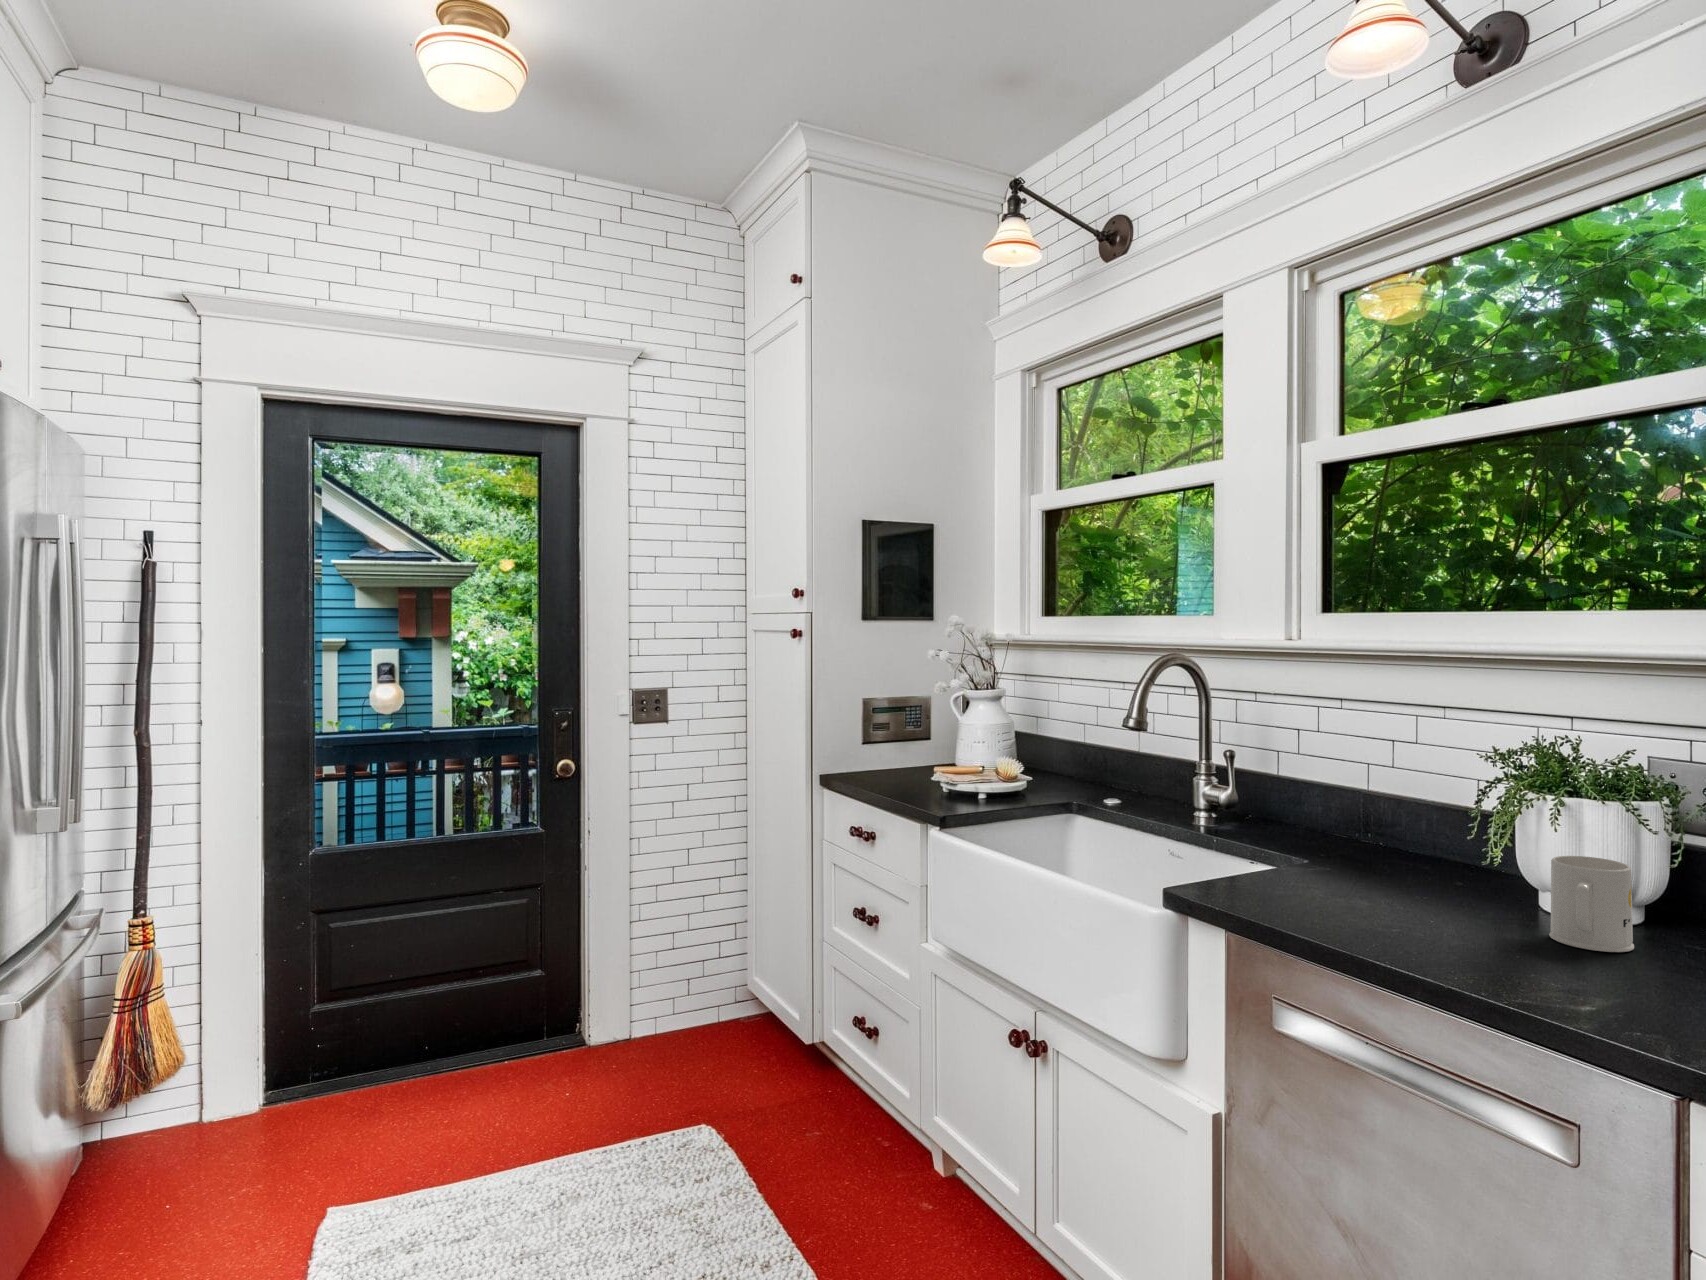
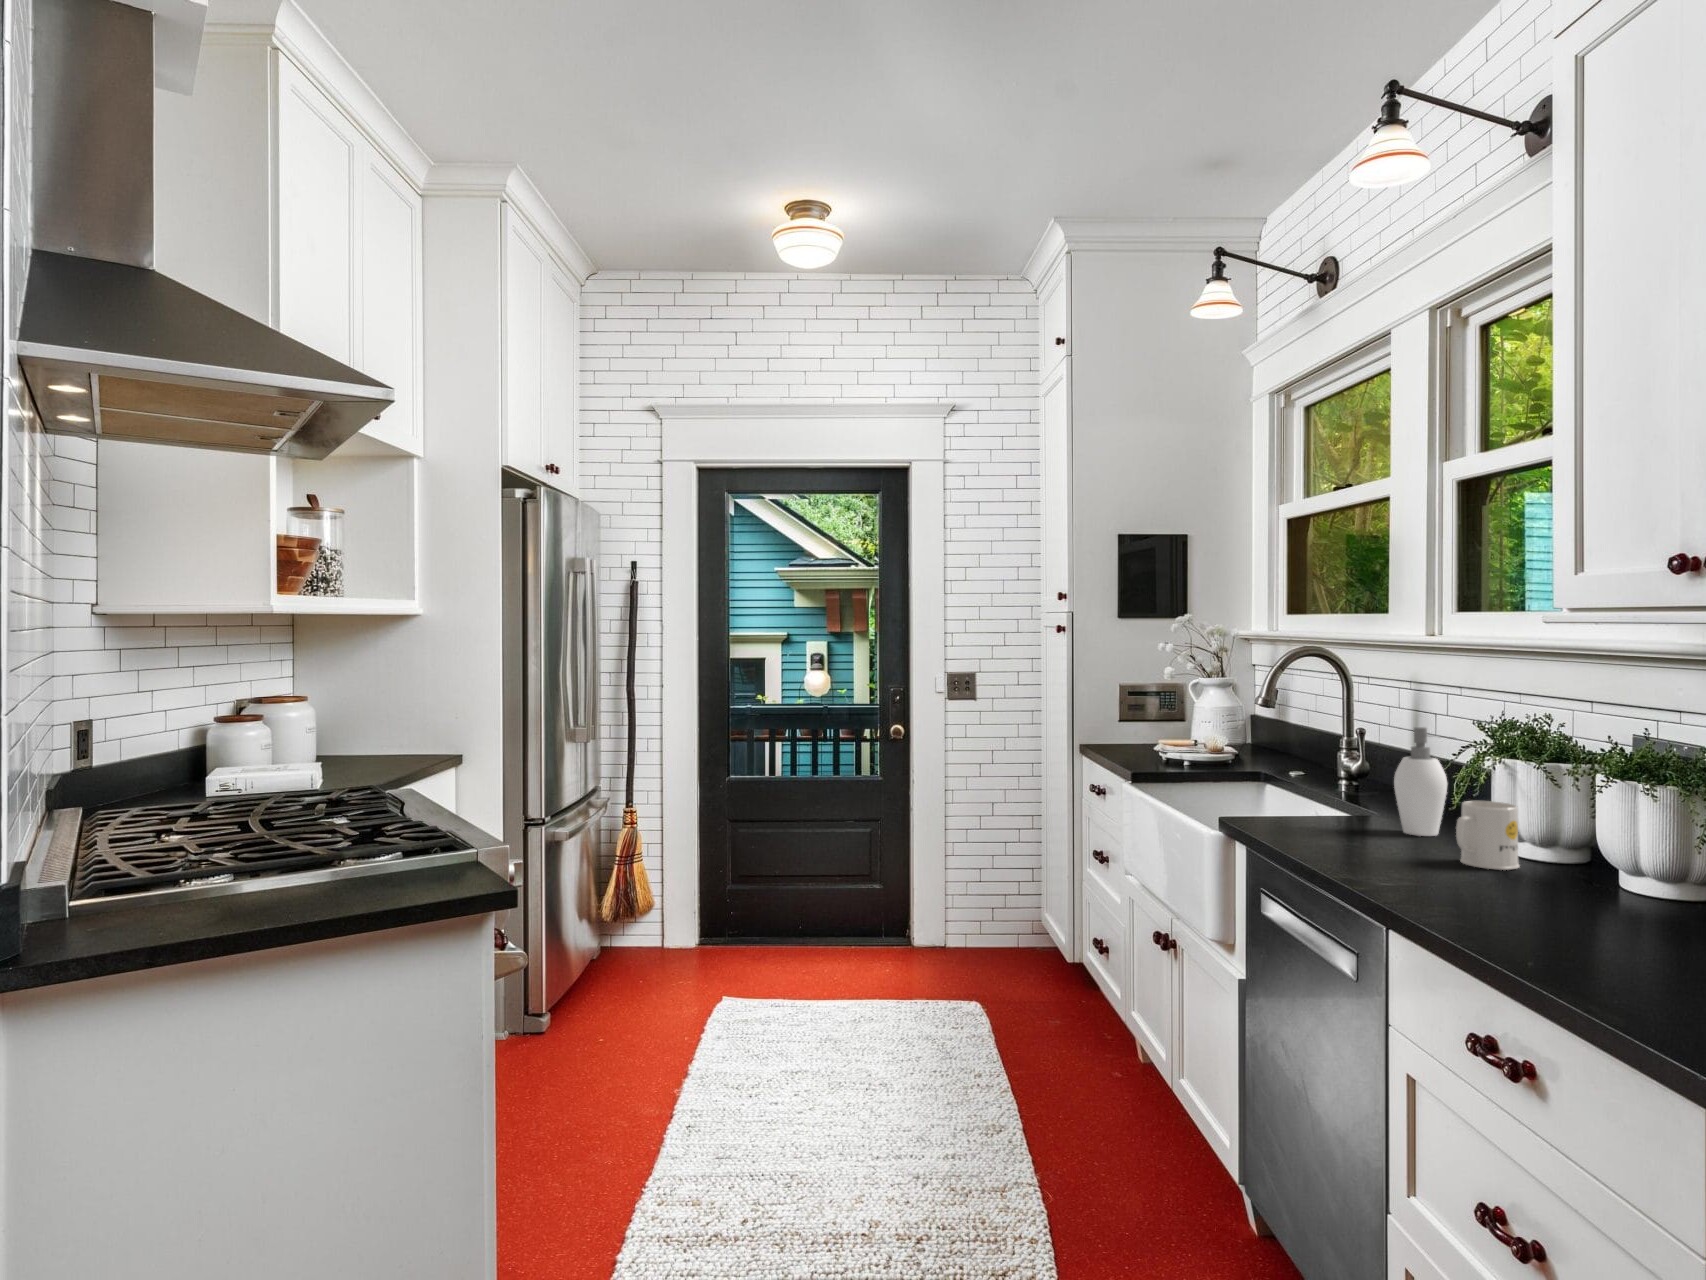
soap dispenser: none [1375,756,1465,895] -> present [1394,727,1447,836]

